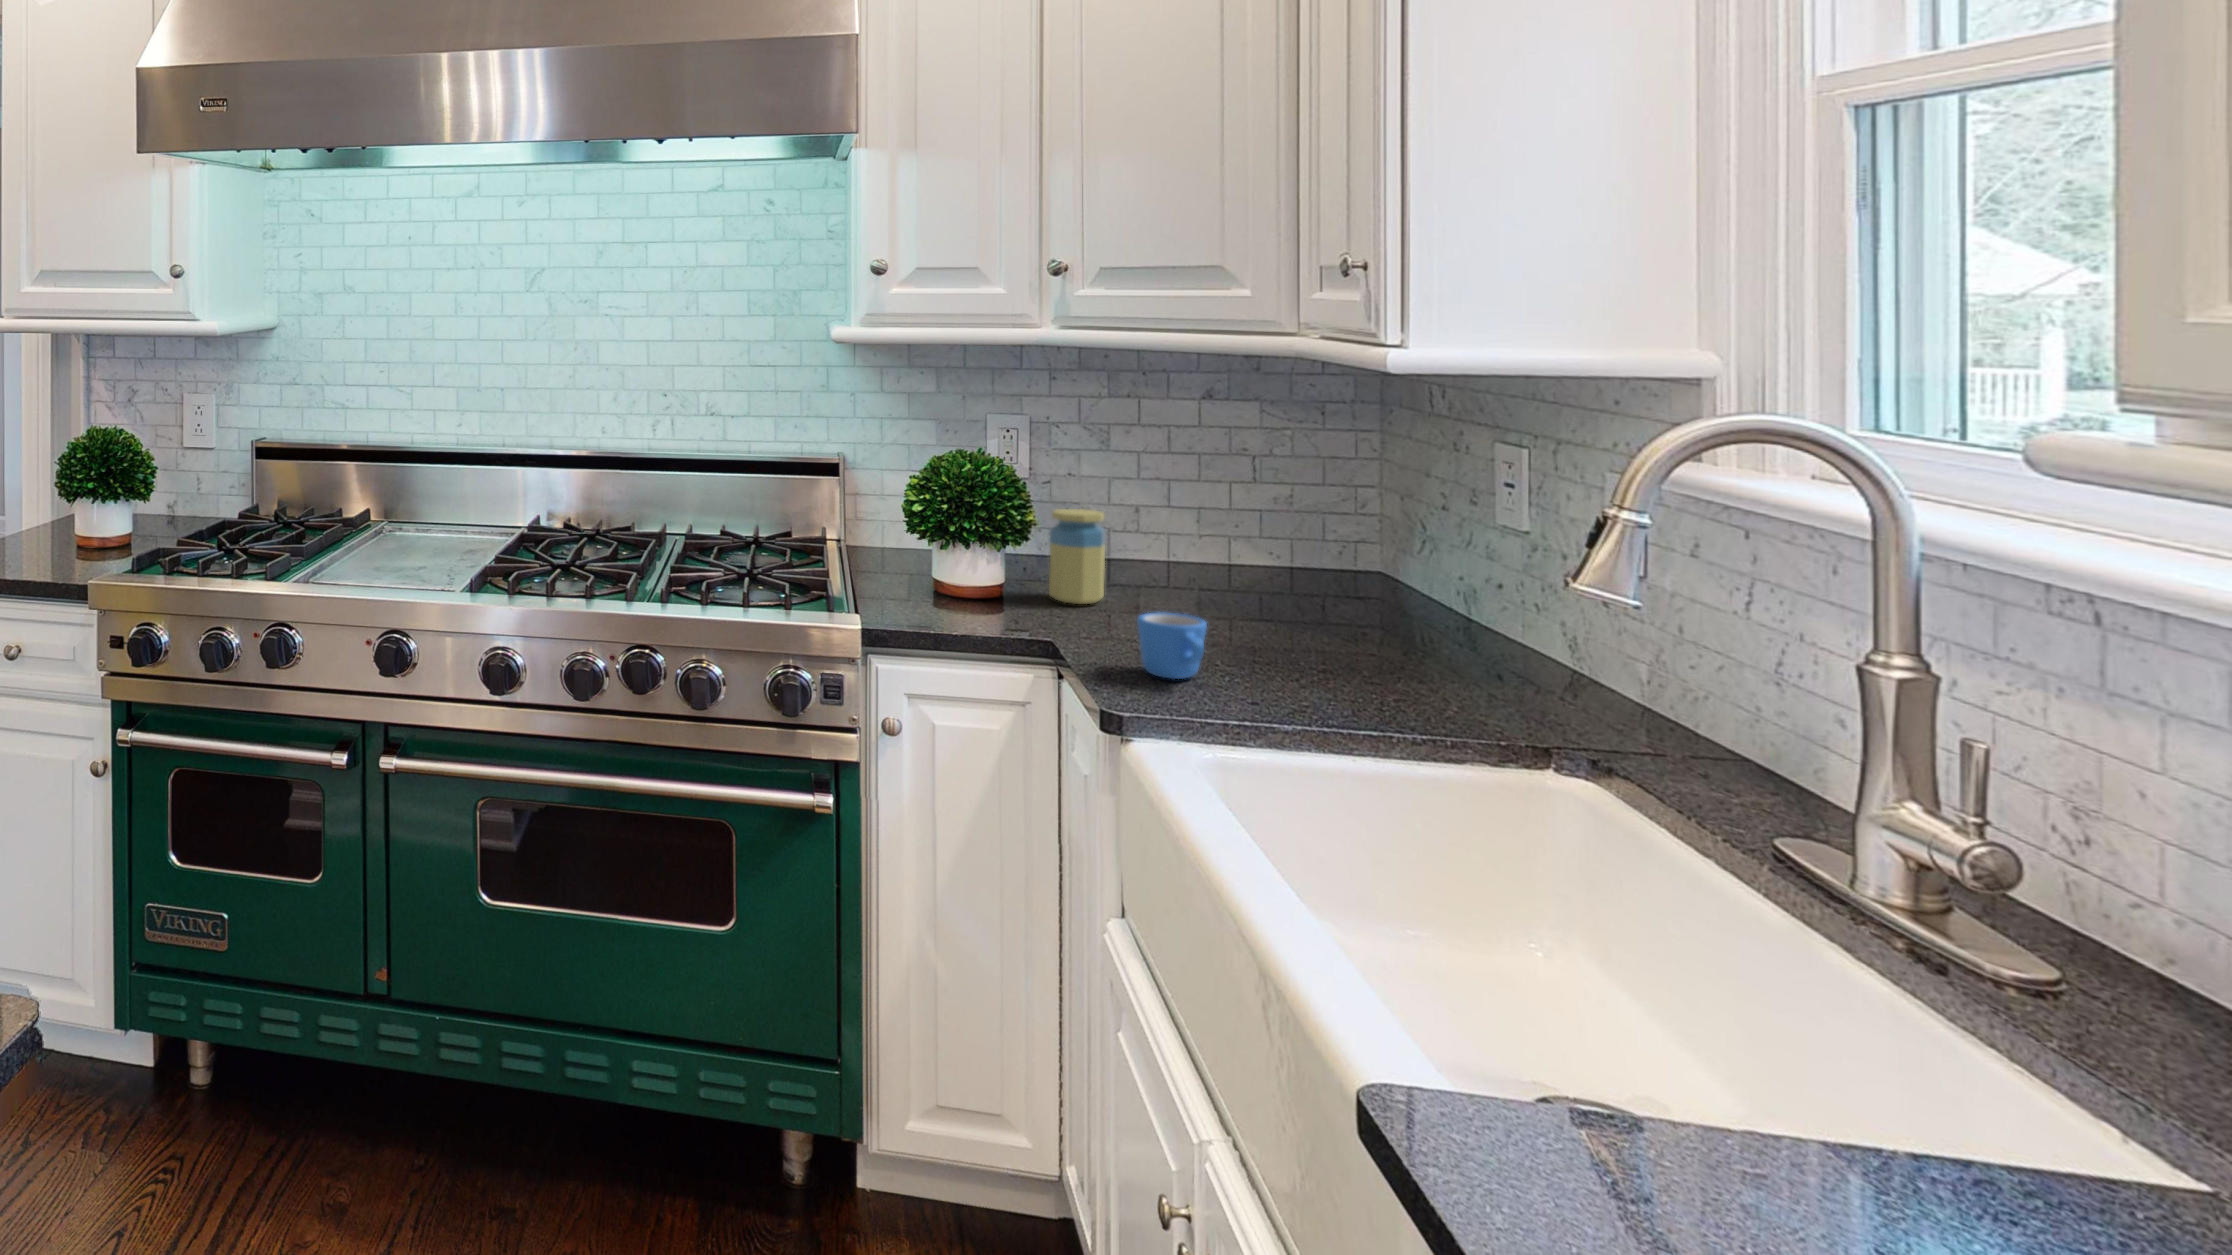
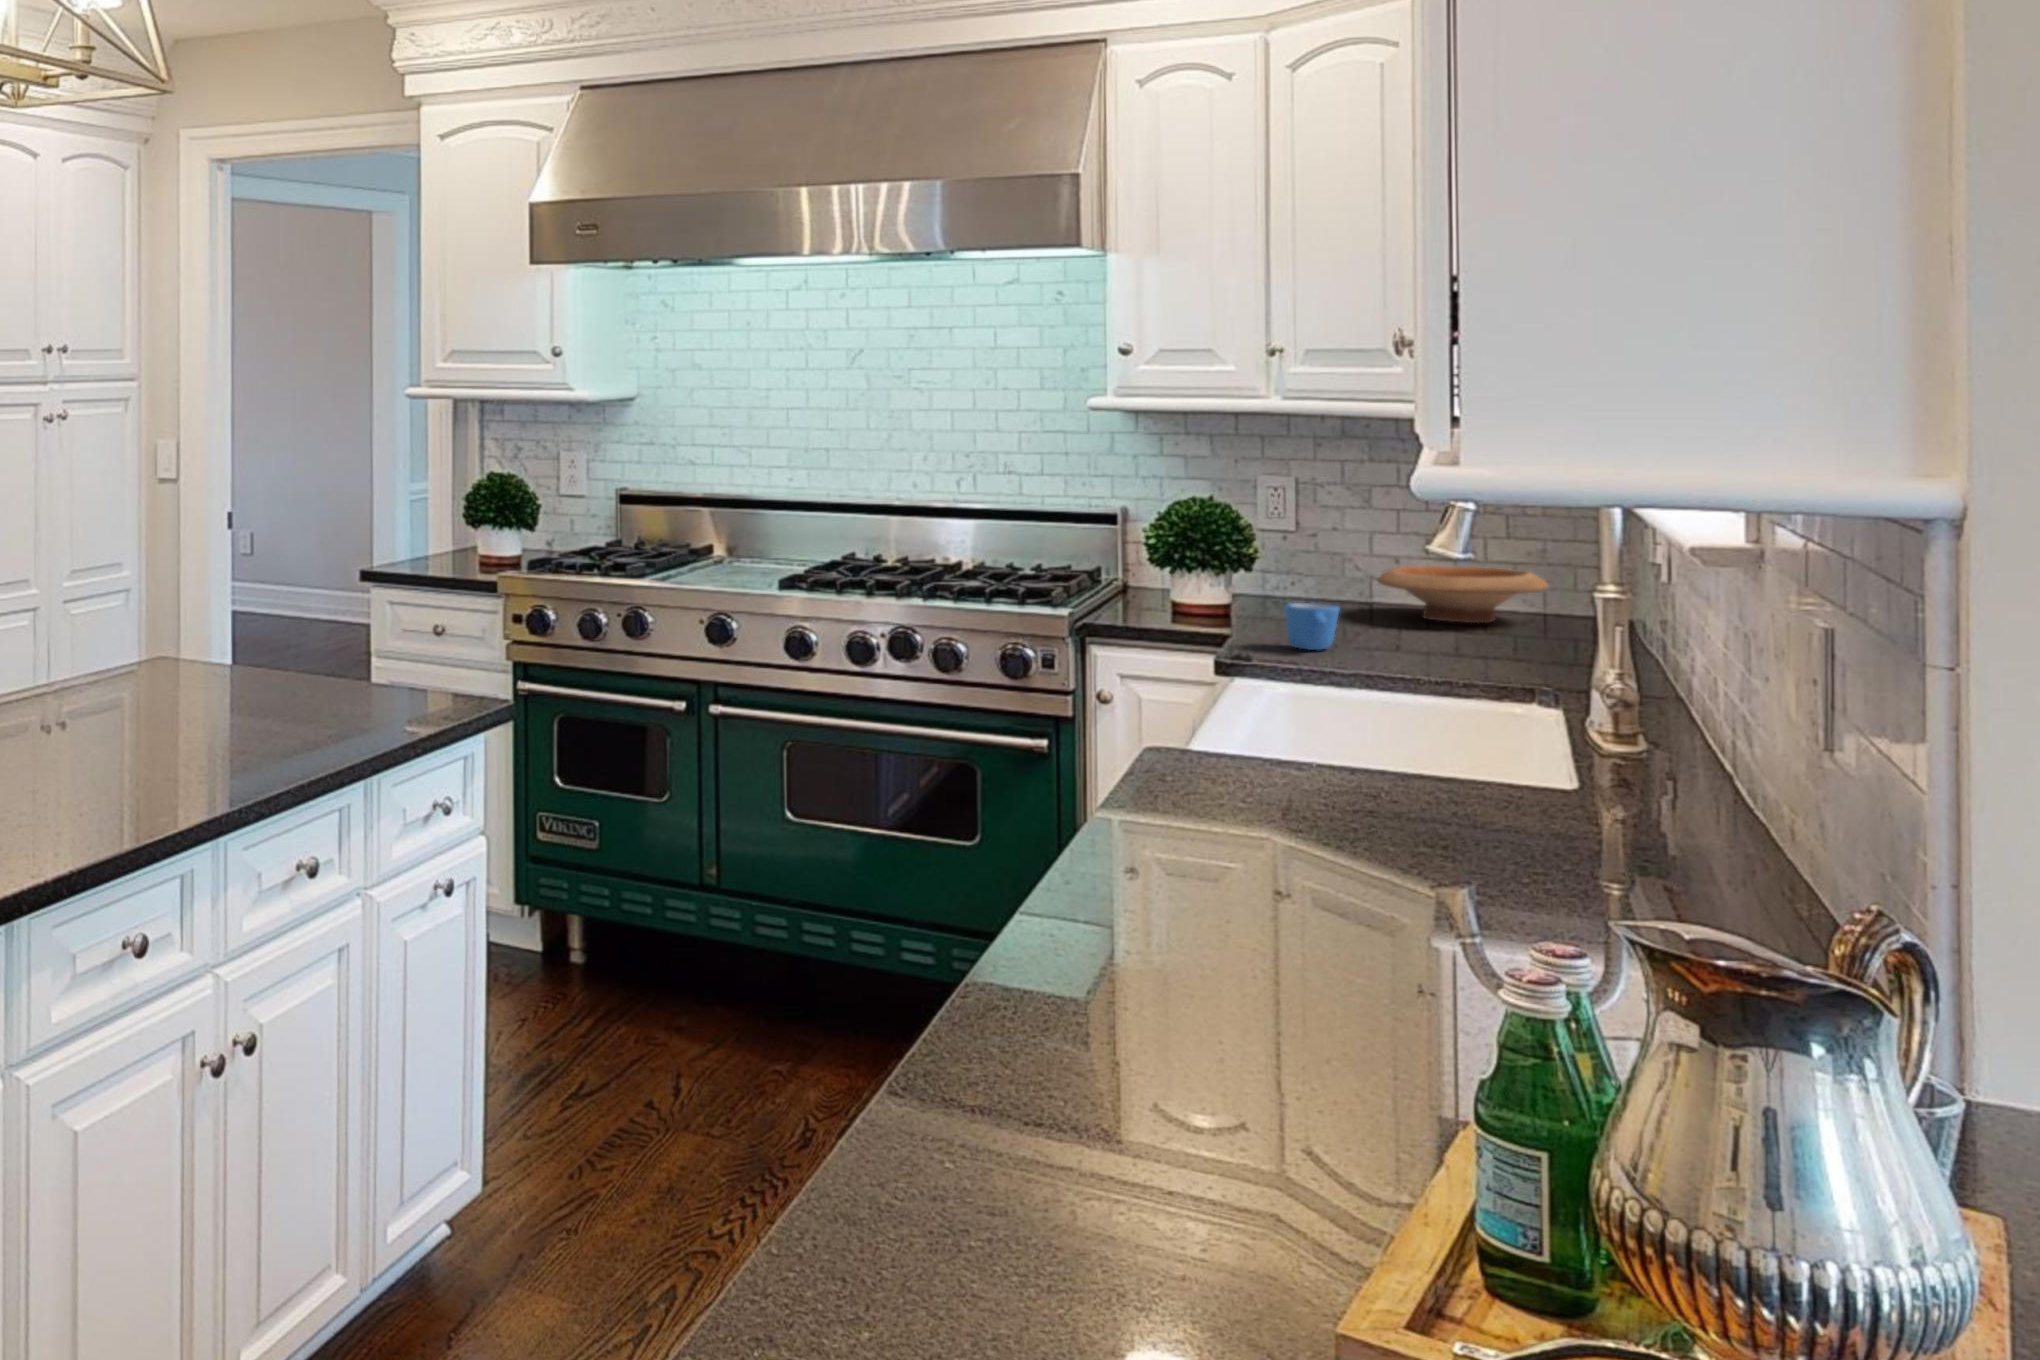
jar: present [1049,509,1105,604] -> none [1260,538,1312,616]
wooden bowl: none [1170,535,1358,608] -> present [1377,566,1549,623]

